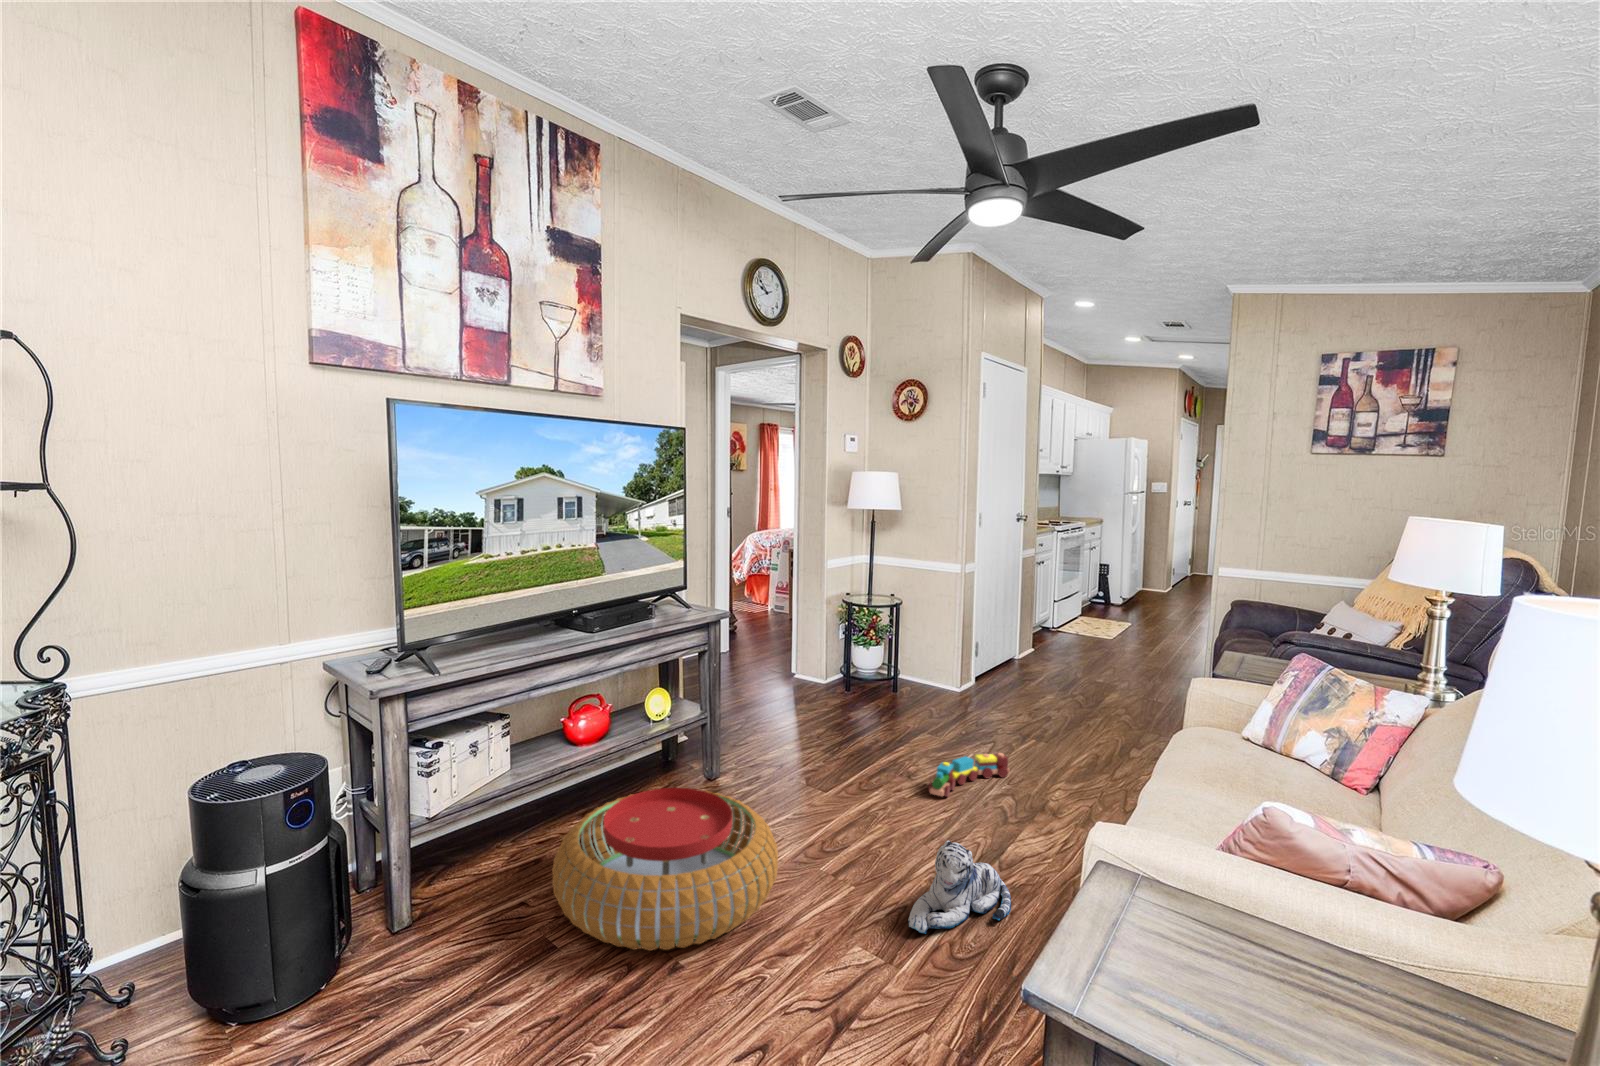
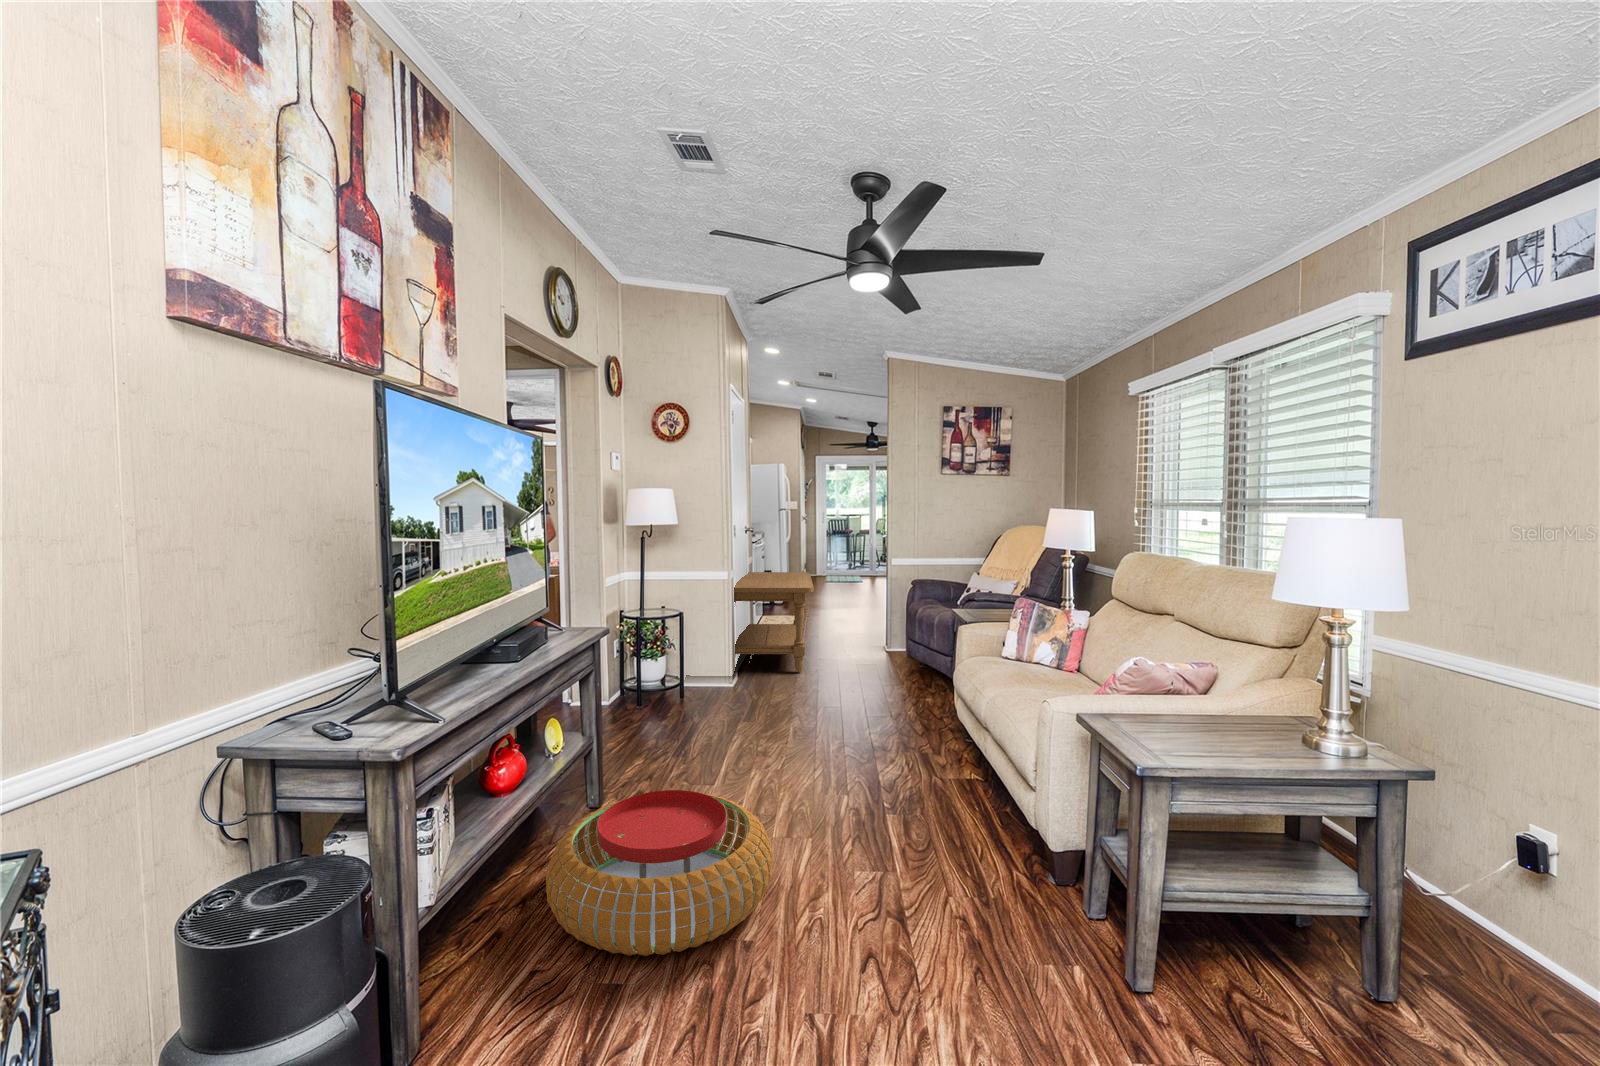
coffee table: none [976,574,1137,708] -> present [734,572,814,672]
toy train: present [928,753,1009,797] -> none [772,710,812,753]
plush toy: present [908,841,1011,934] -> none [856,767,914,842]

